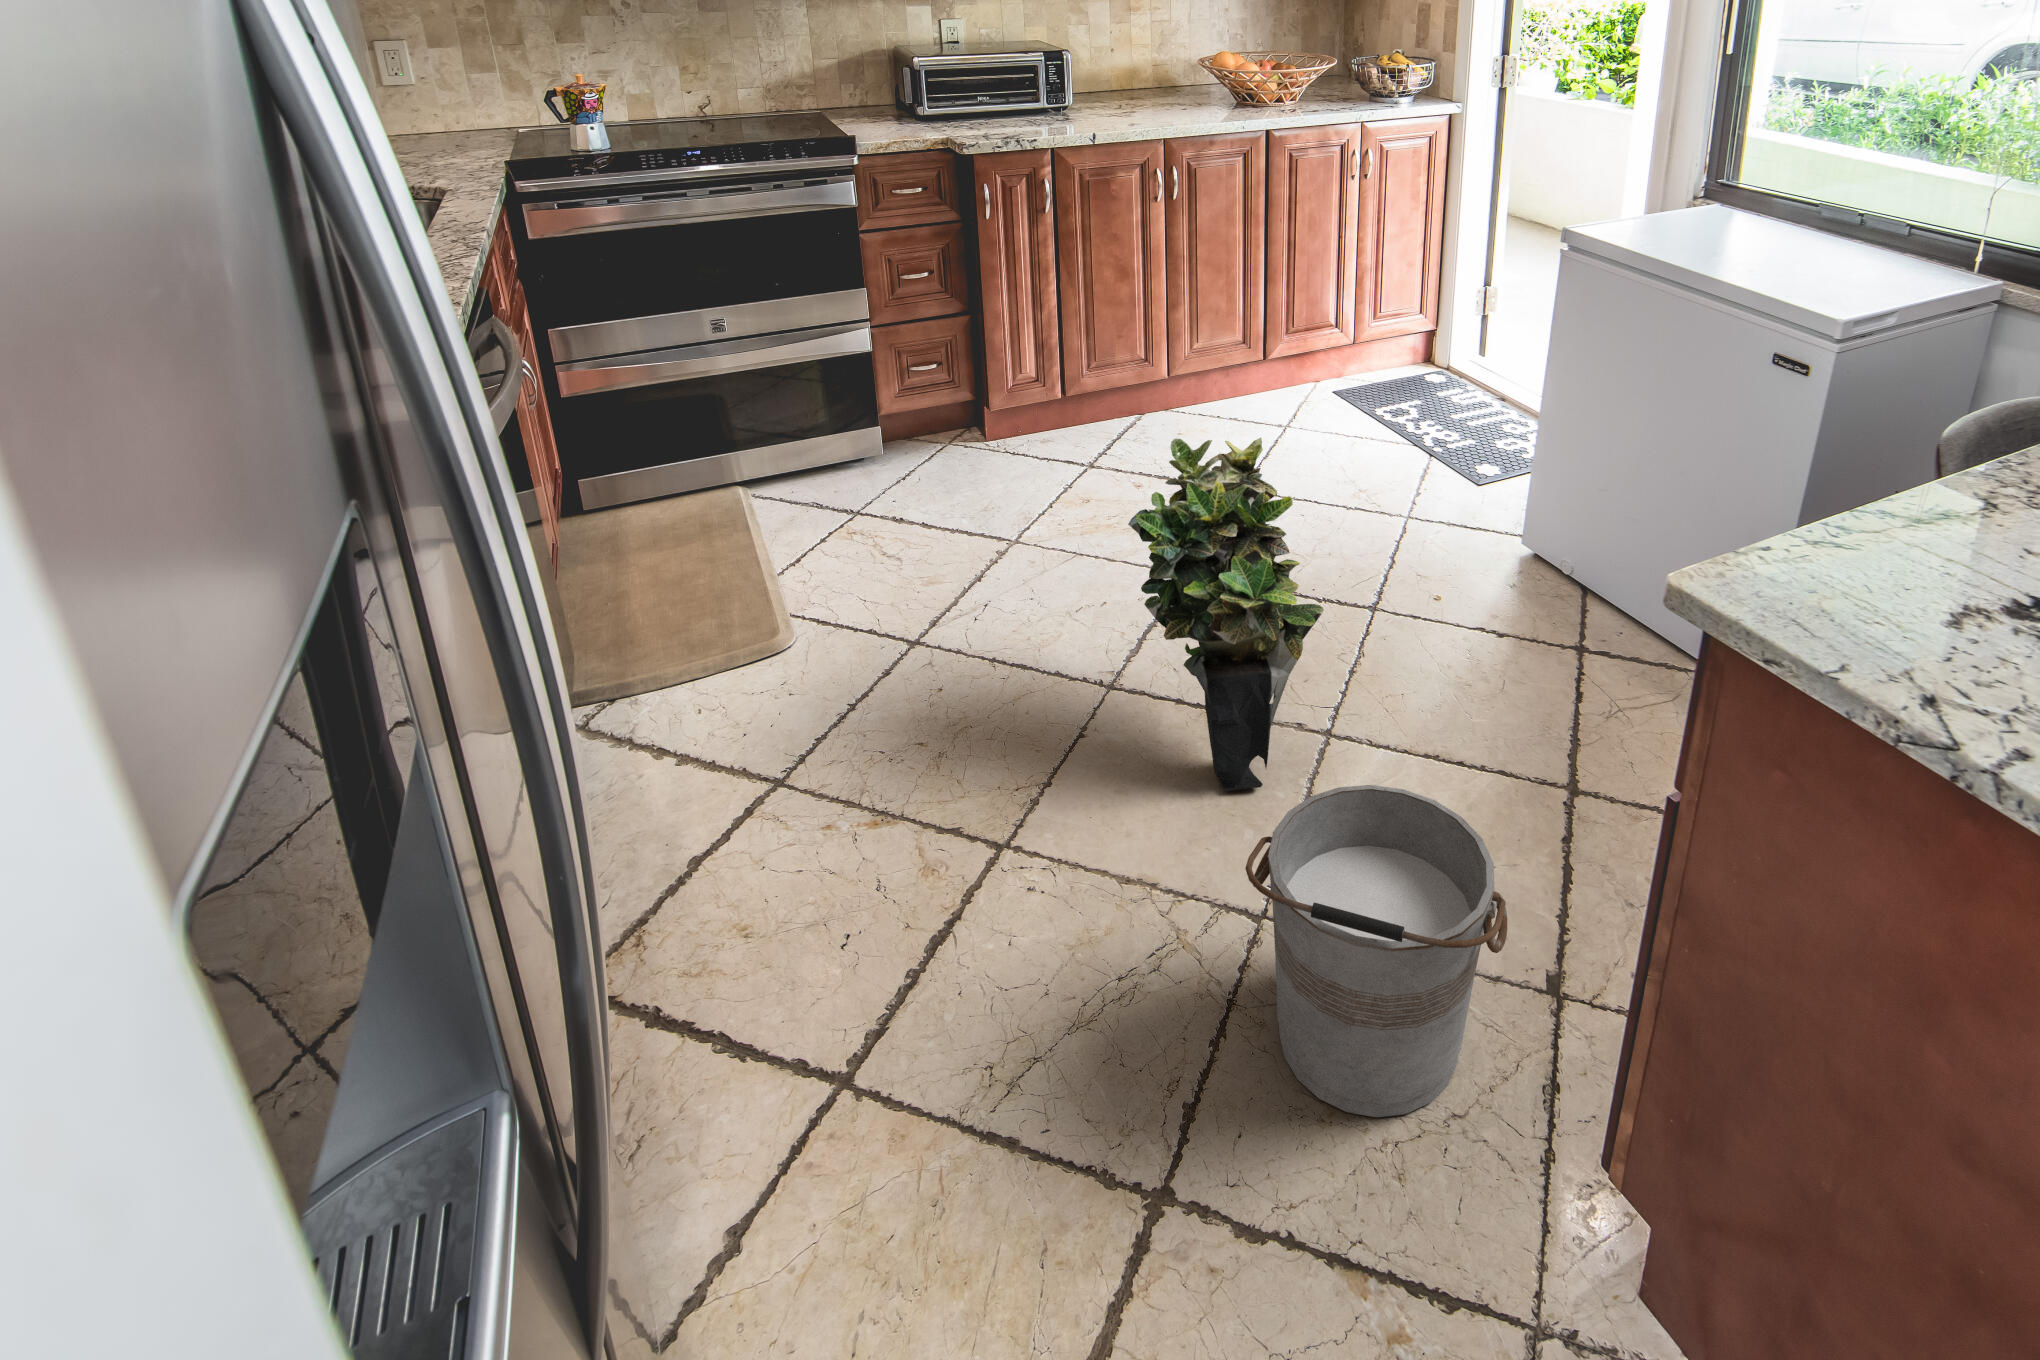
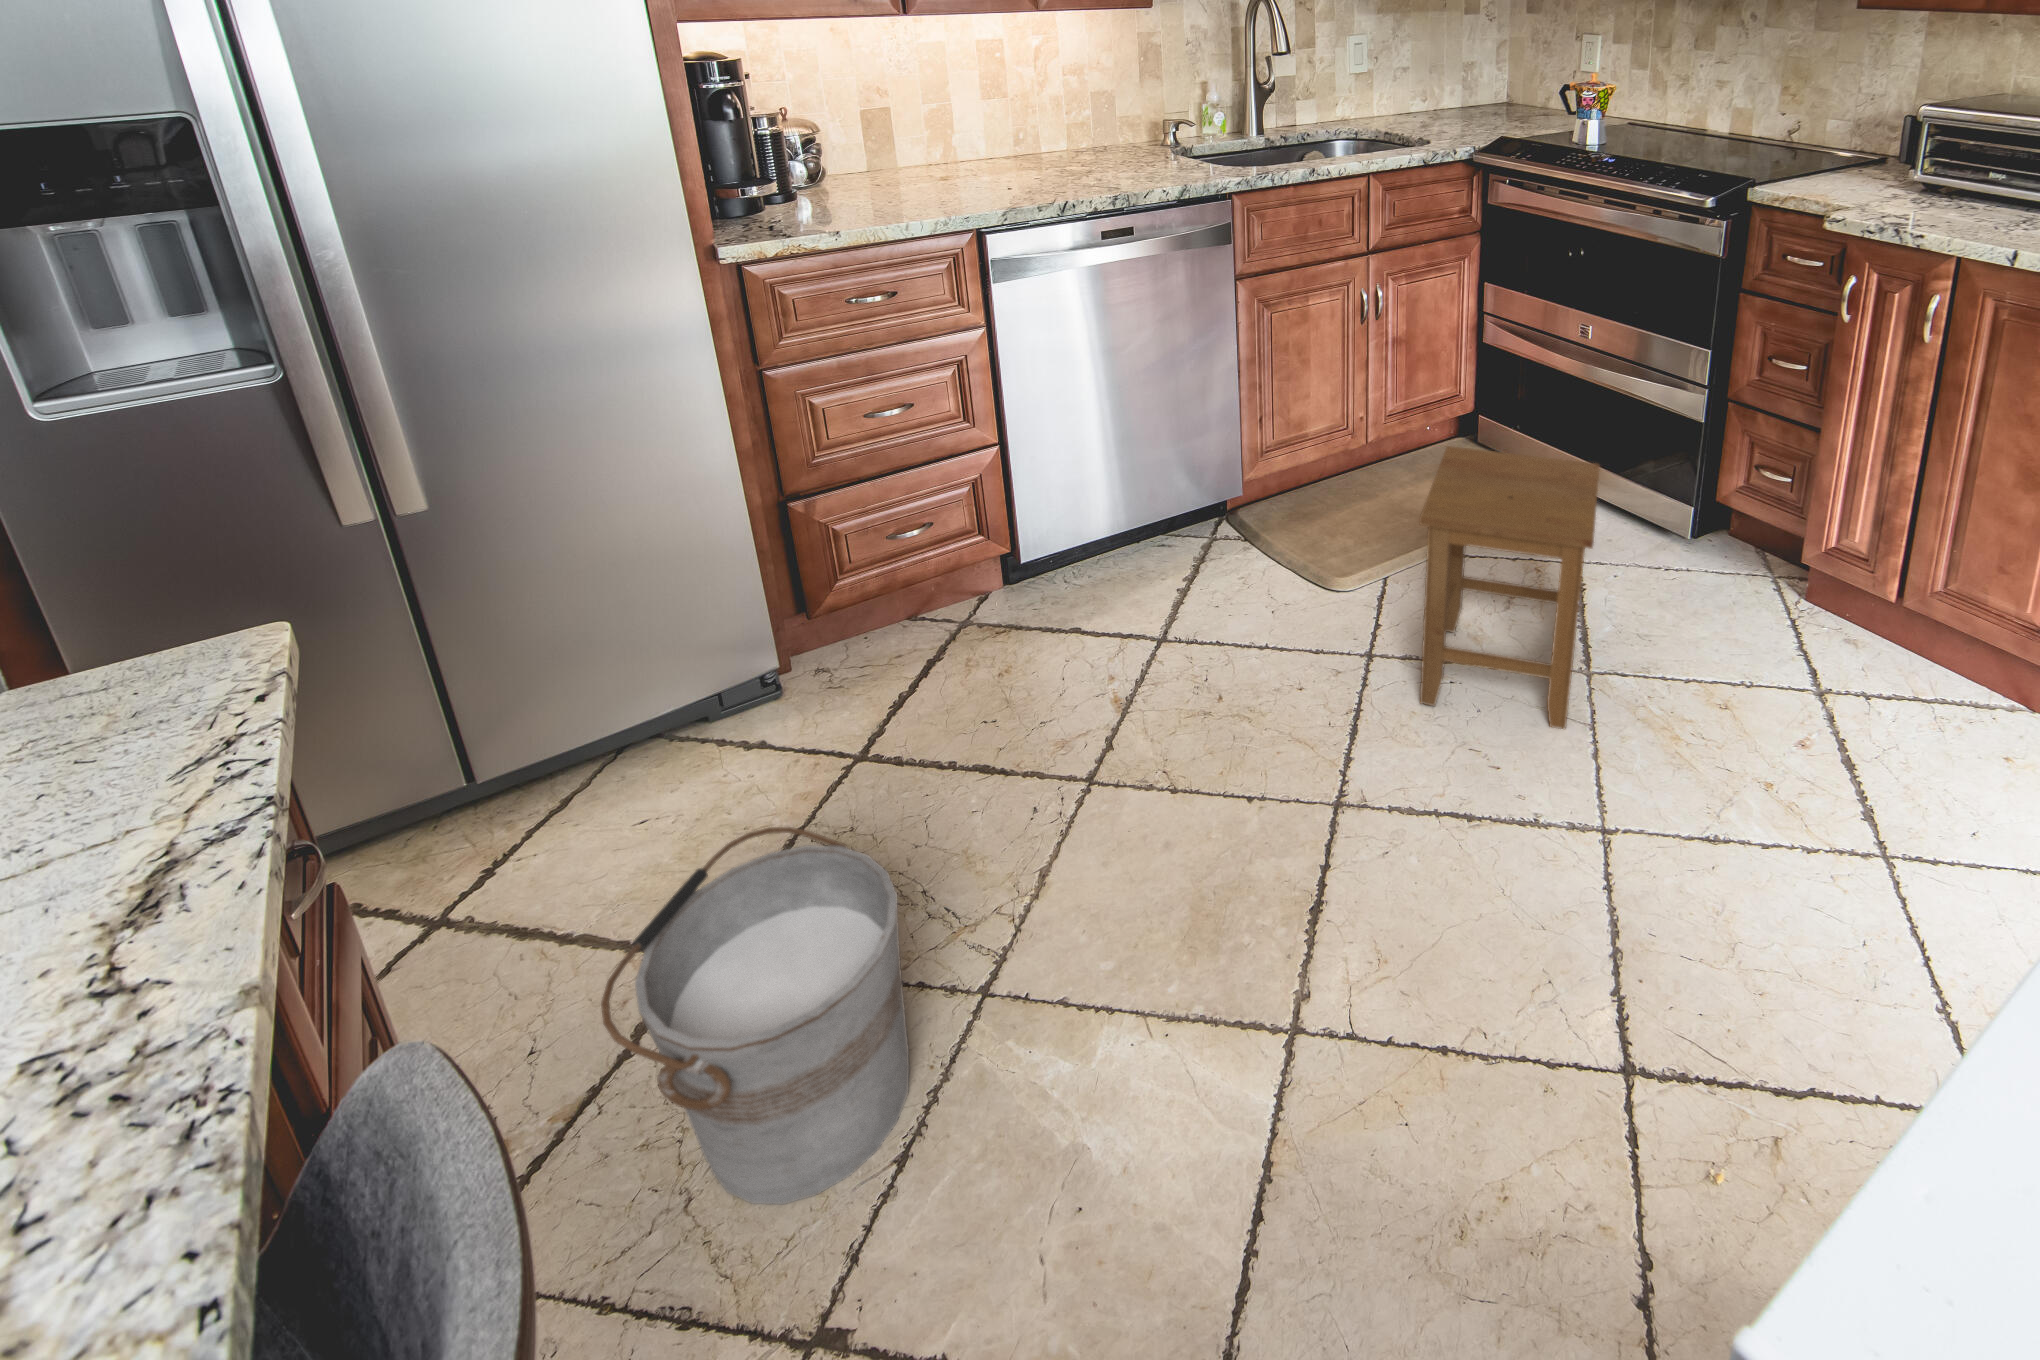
stool: none [885,376,1089,629] -> present [1419,446,1600,729]
potted plant: present [1128,438,1324,791] -> none [1124,571,1374,958]

